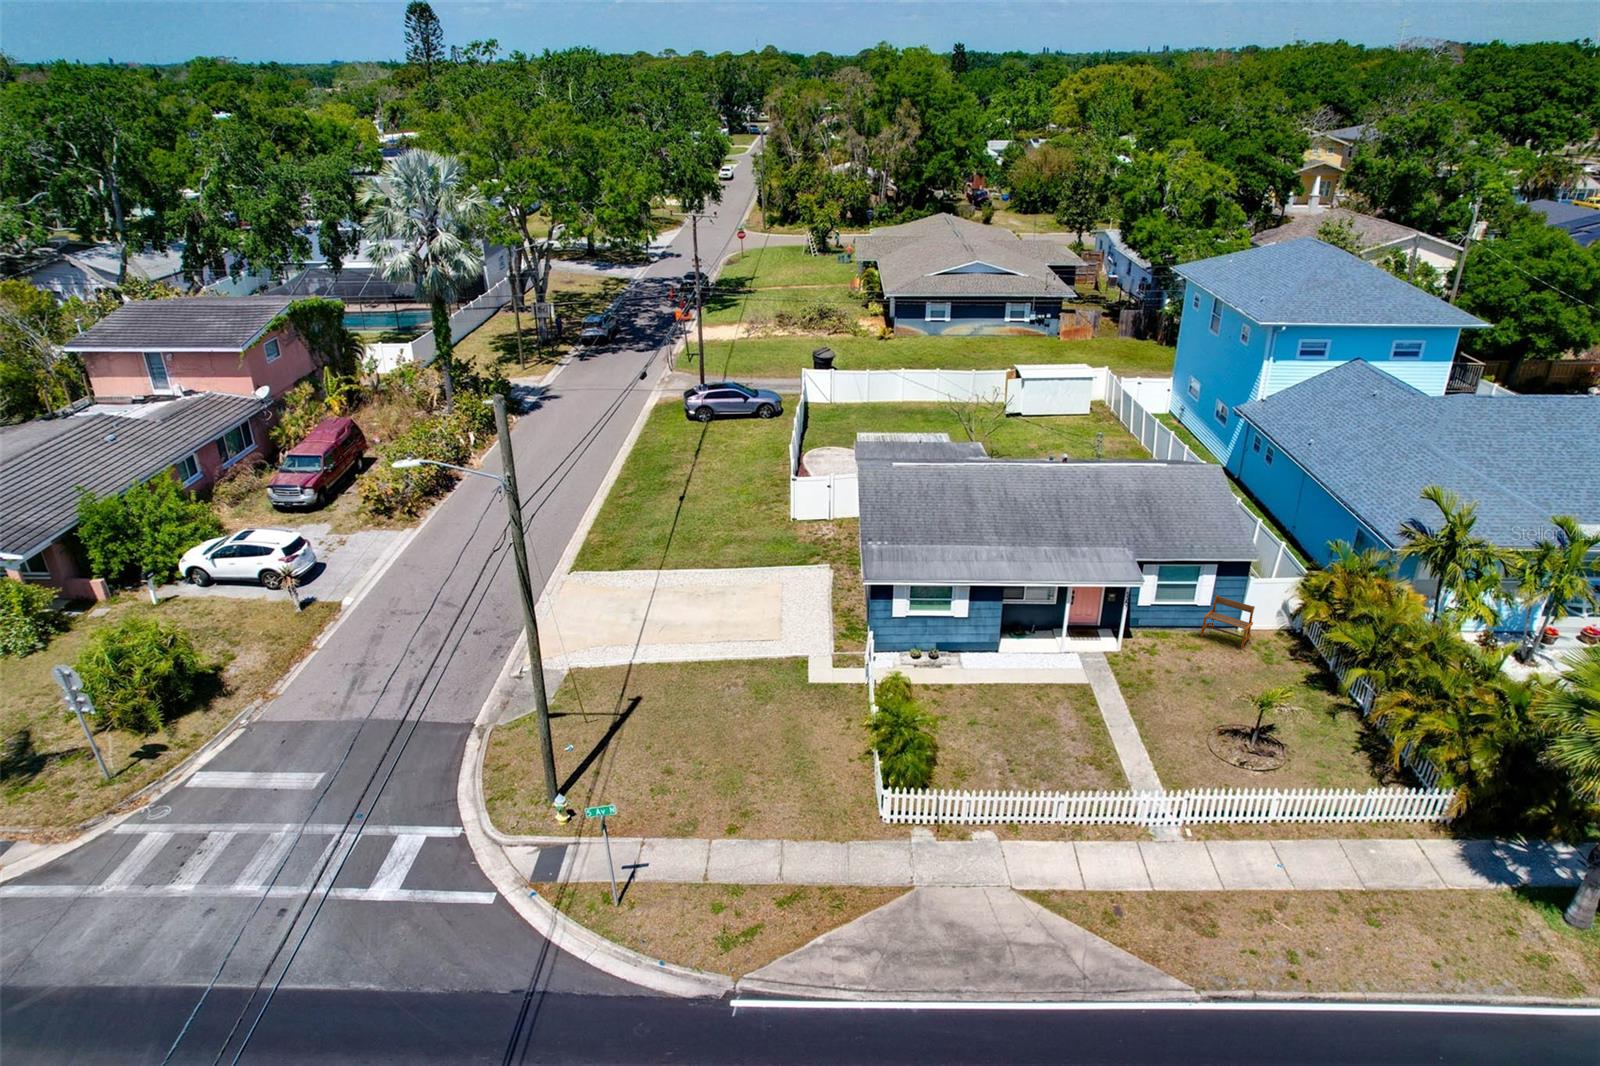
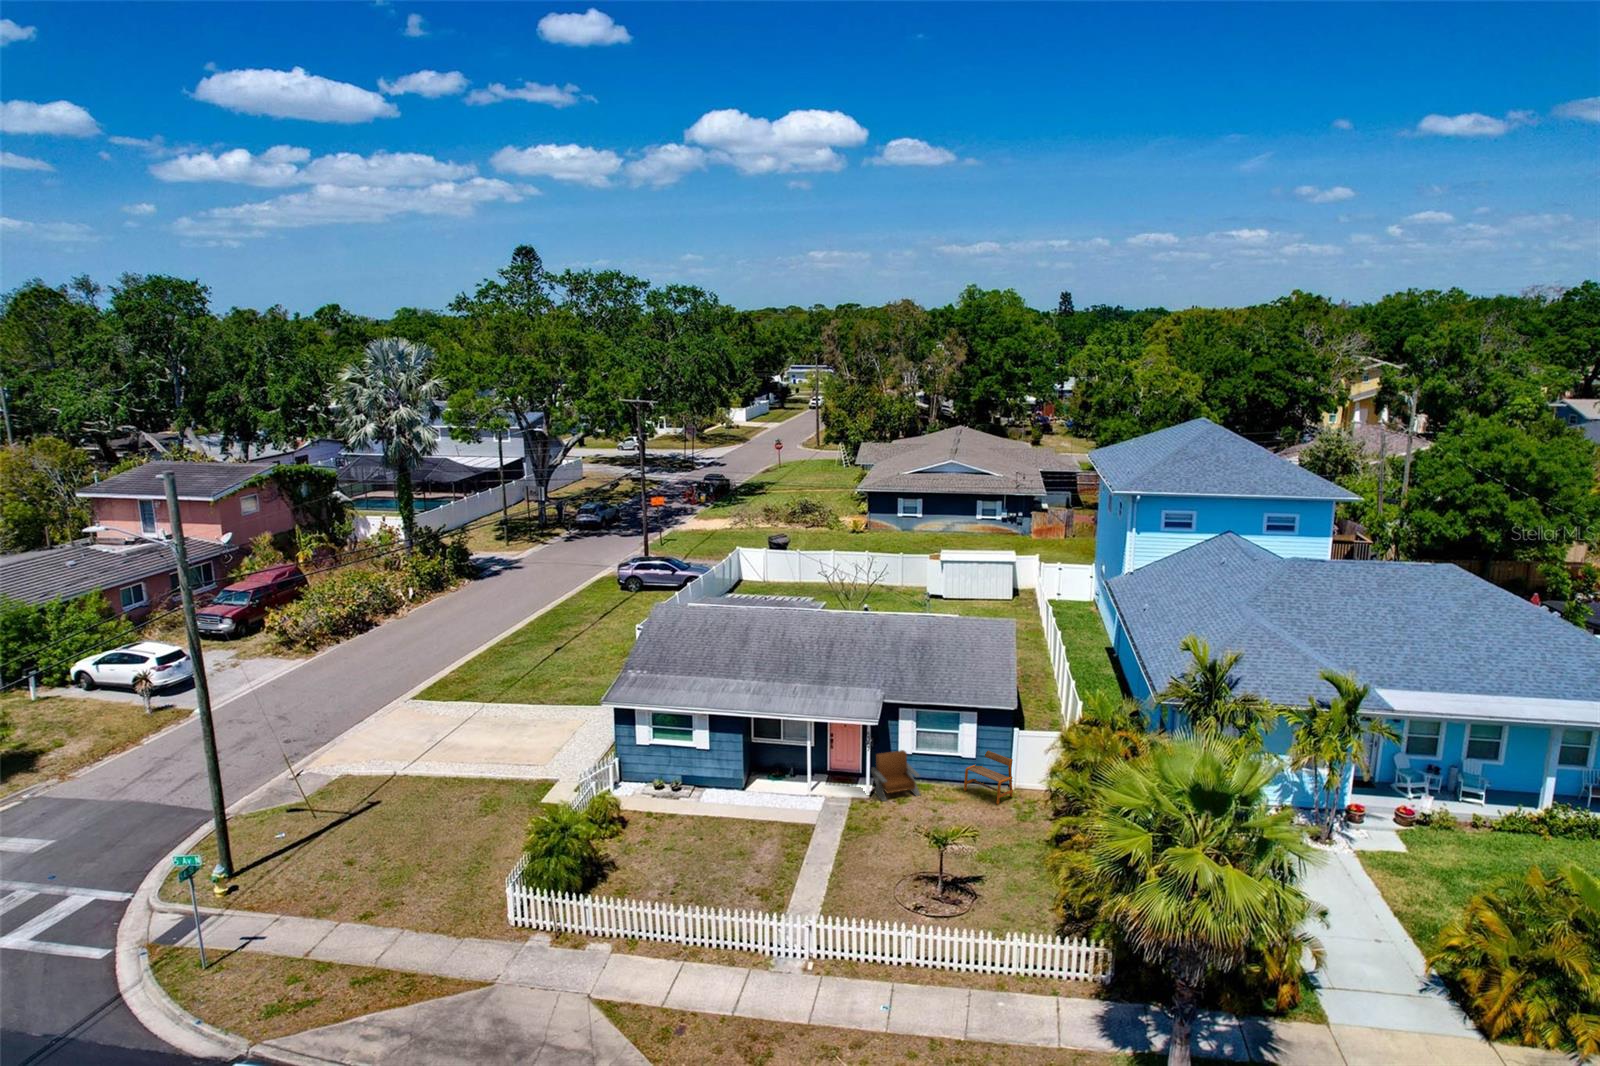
lounge chair: none [1113,603,1168,655] -> present [871,750,920,801]

